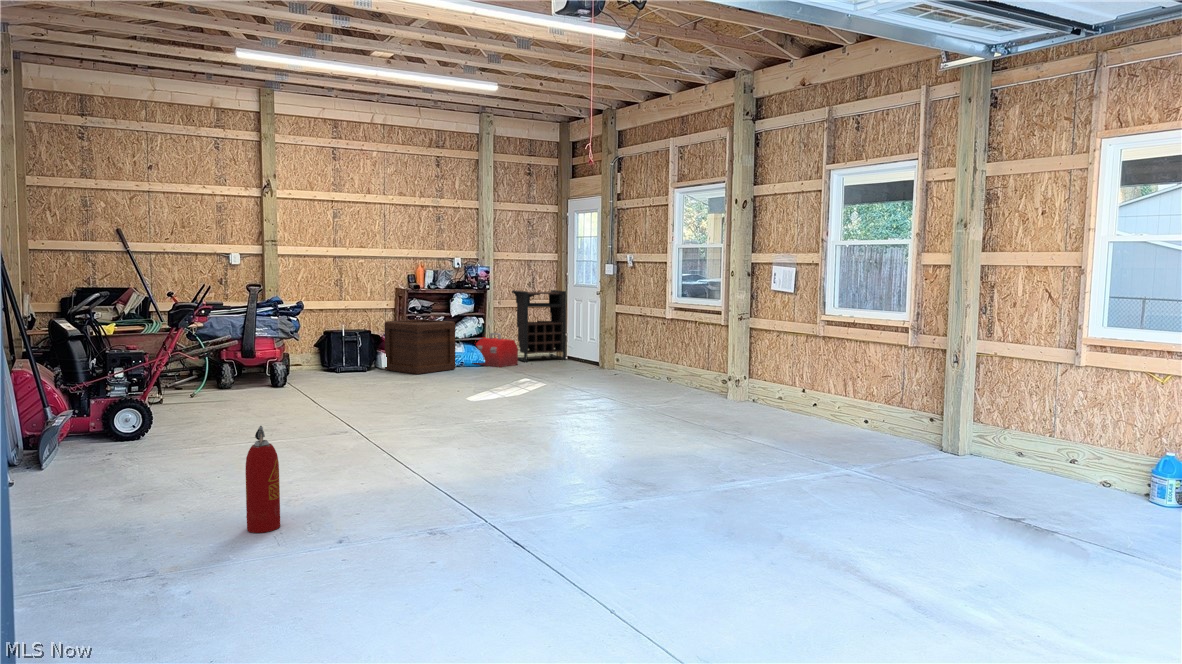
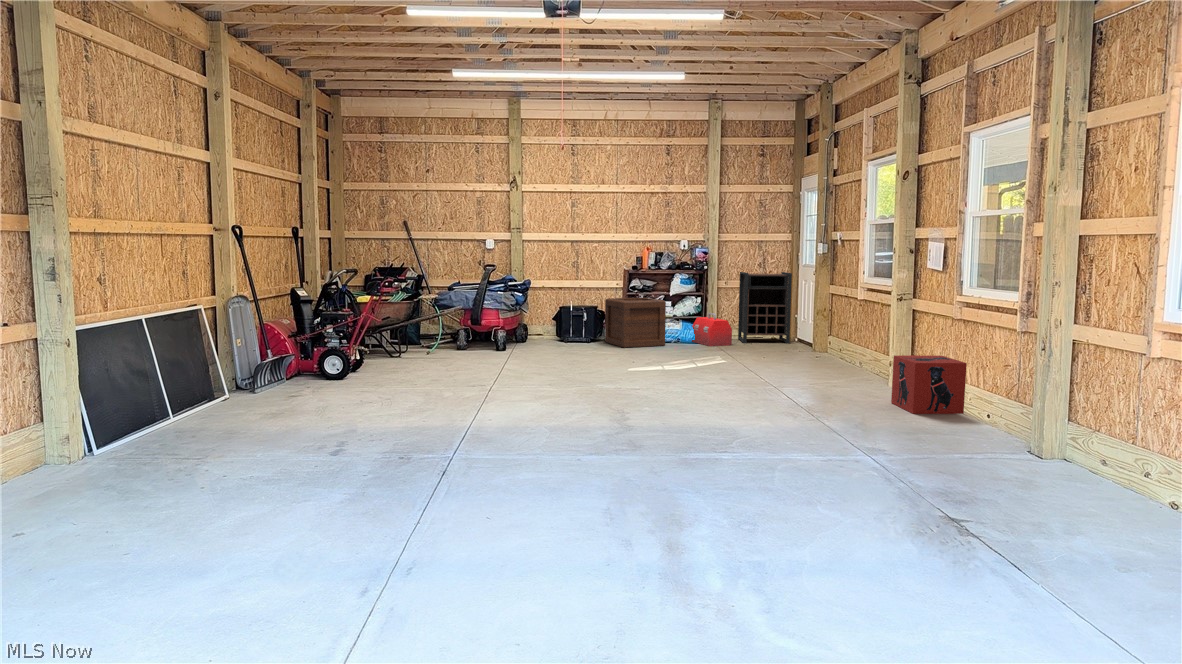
storage box: none [745,360,809,411] -> present [891,355,967,414]
fire extinguisher: present [246,426,280,533] -> none [262,373,291,456]

